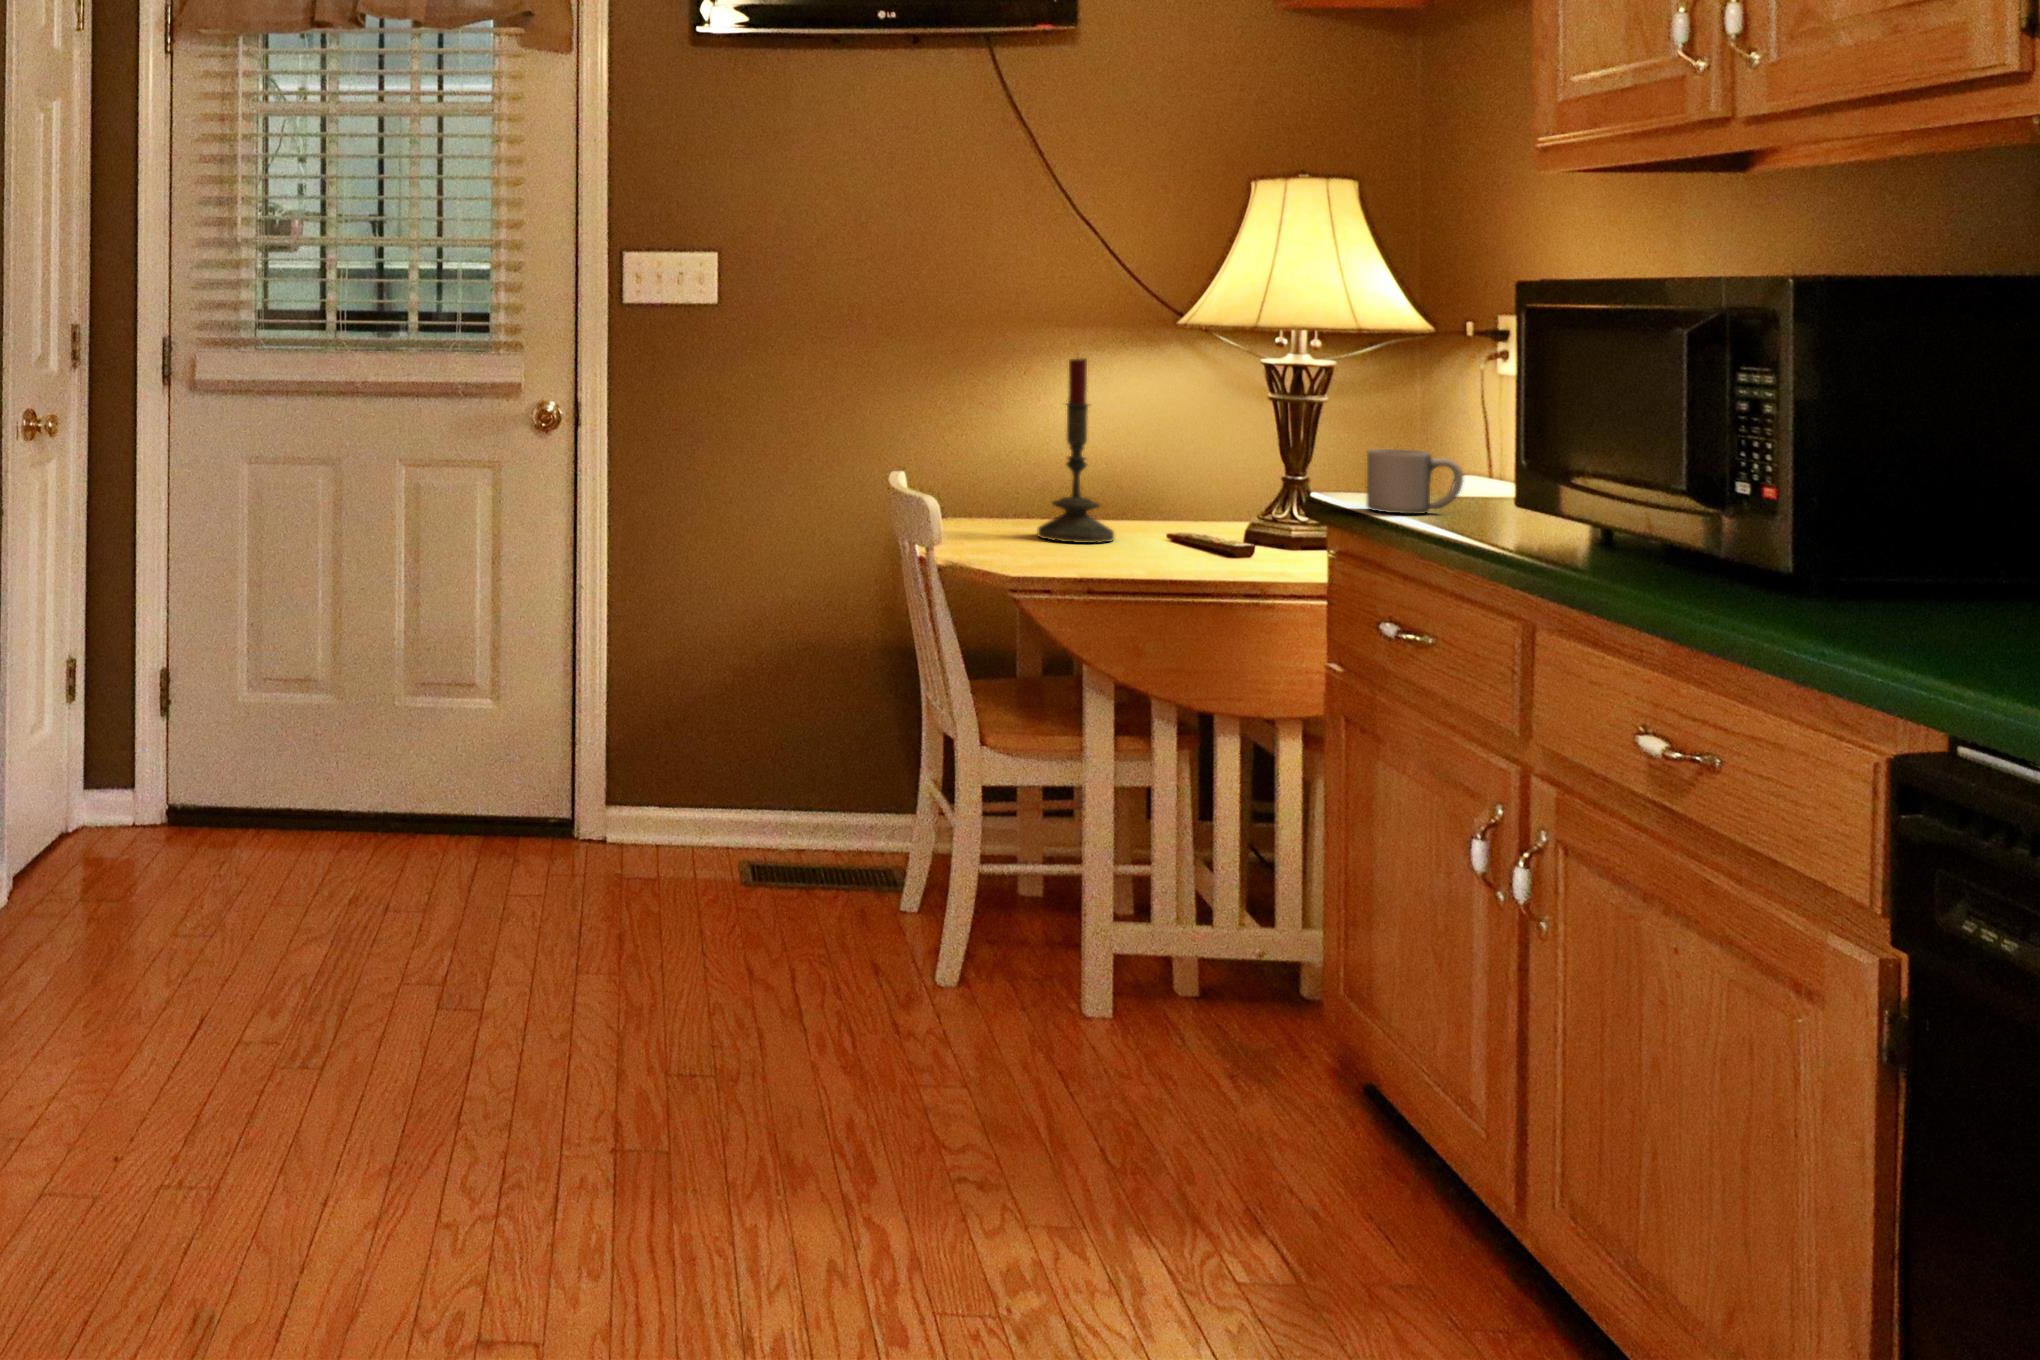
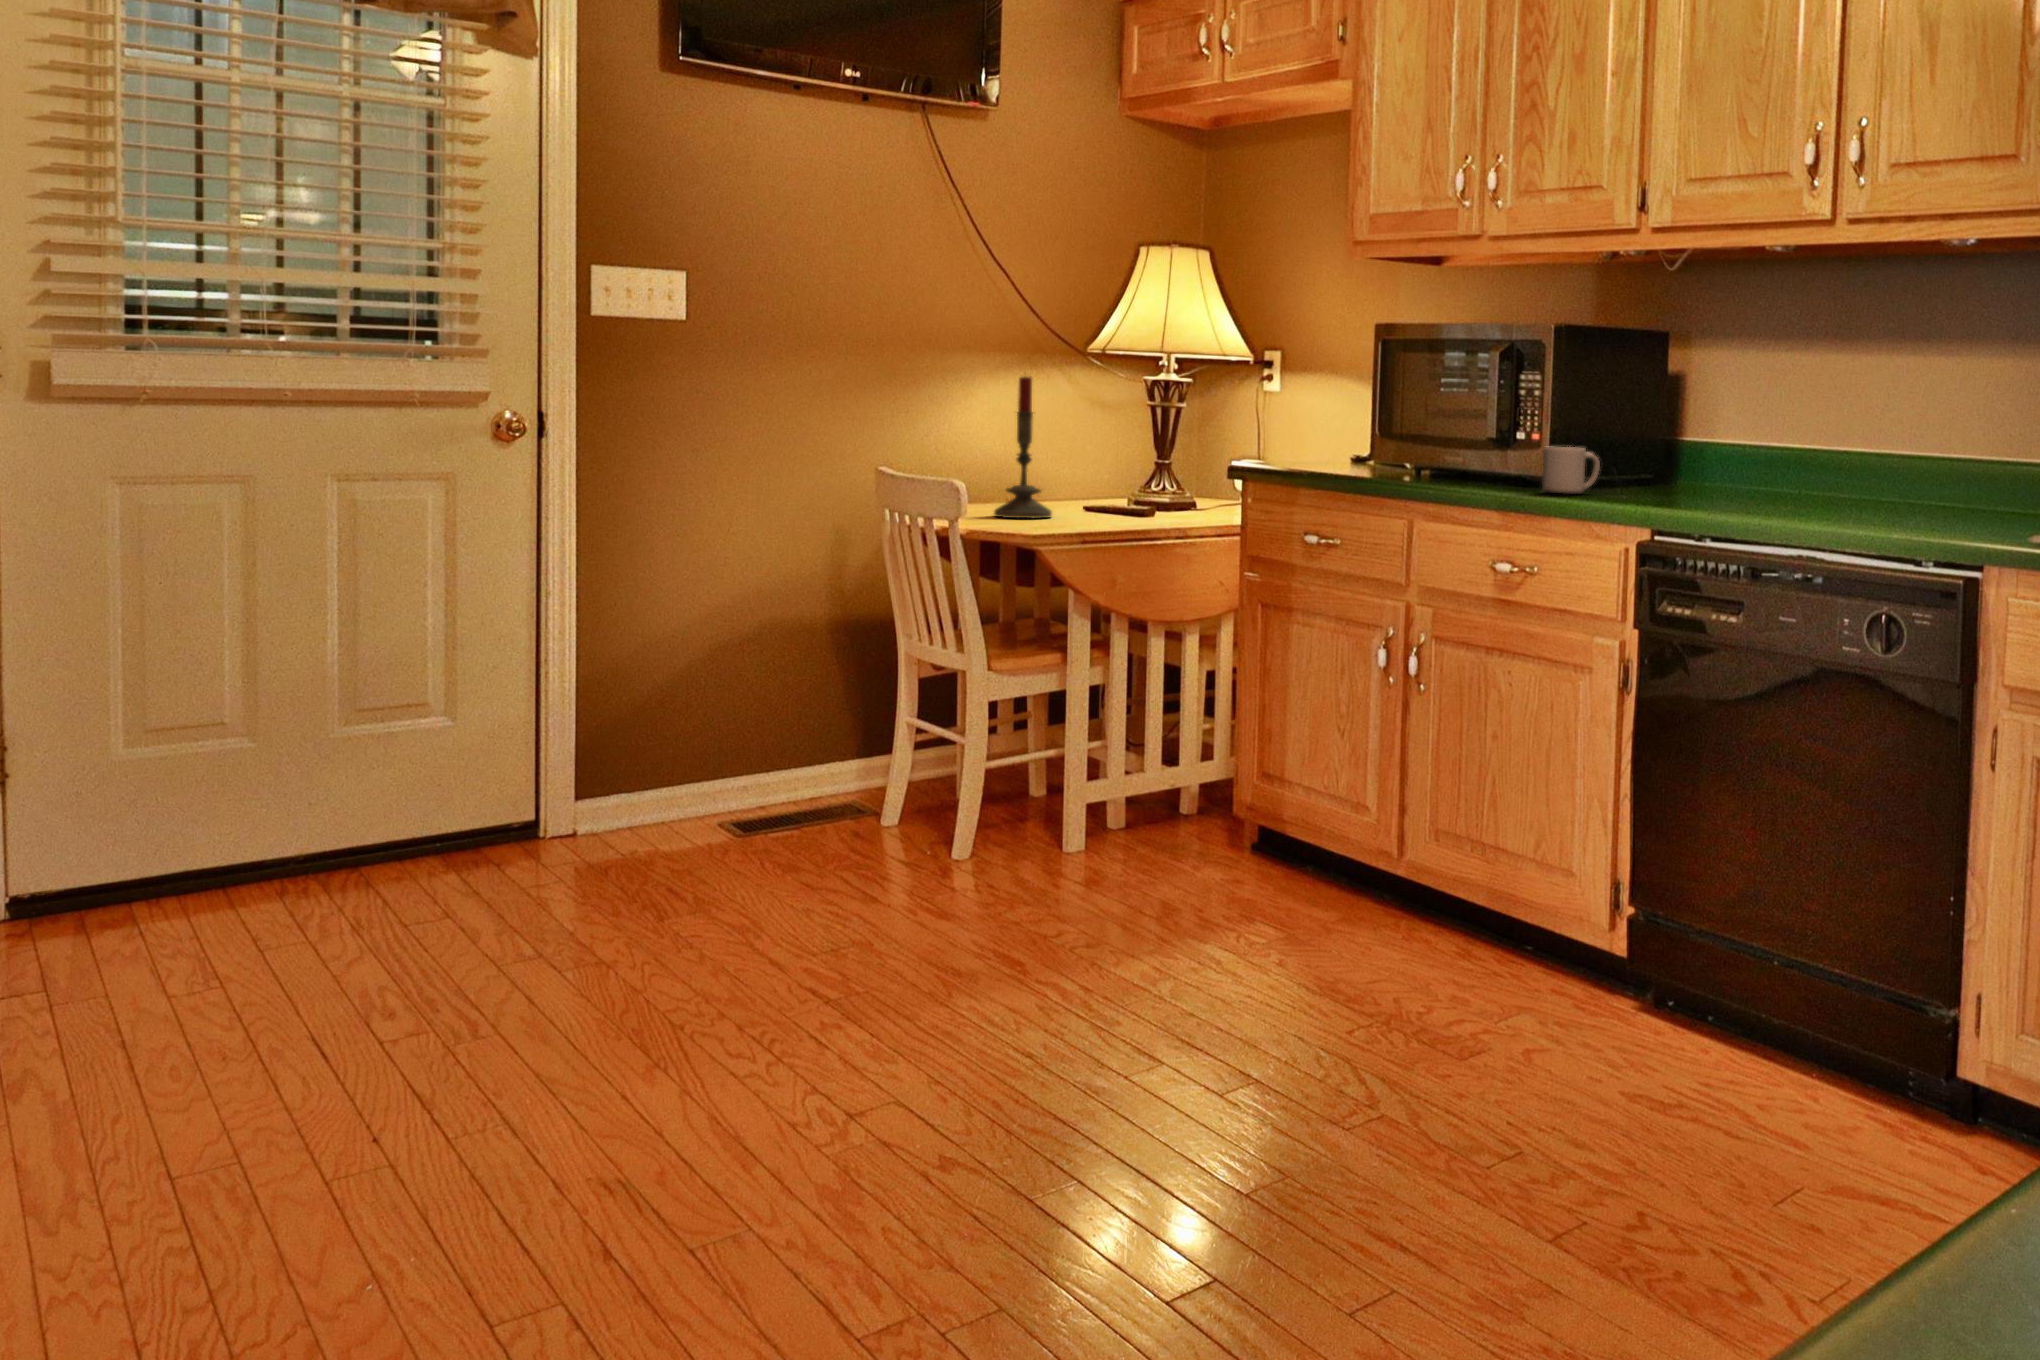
mug: present [1367,449,1463,514] -> present [1542,447,1600,494]

